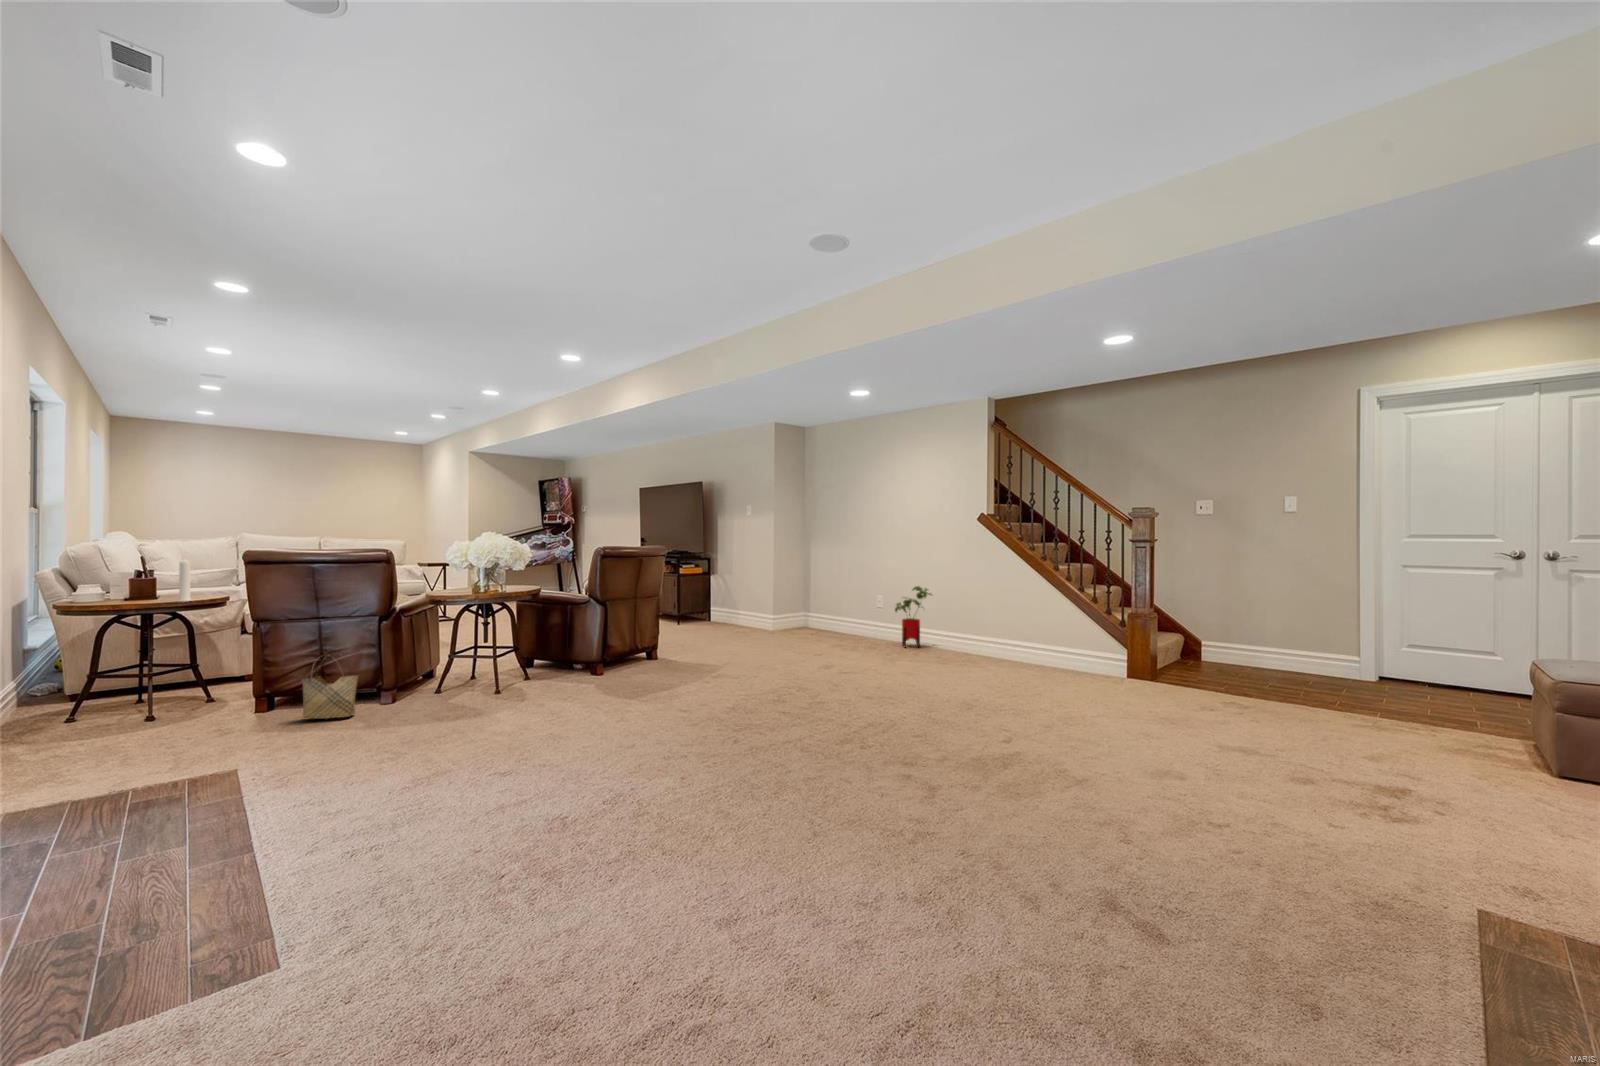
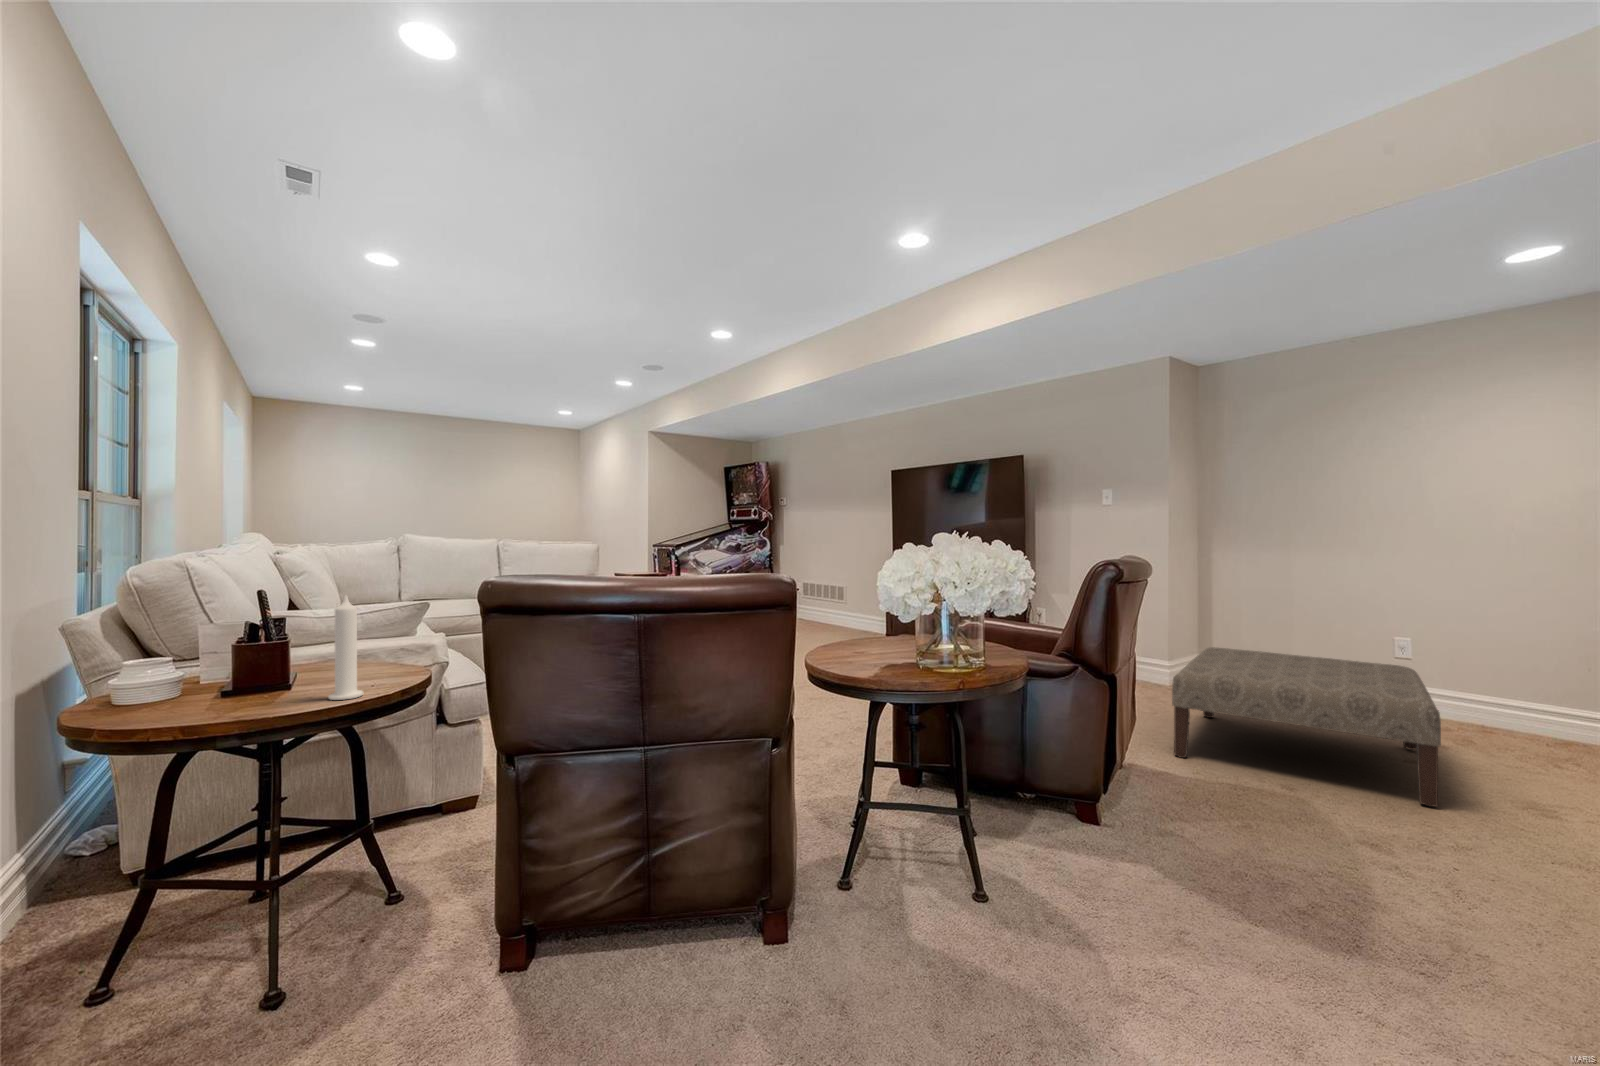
house plant: present [895,586,931,647] -> none [1445,629,1543,738]
ottoman: none [706,601,852,669] -> present [1172,647,1441,807]
woven basket: present [302,658,358,719] -> none [614,831,733,1021]

